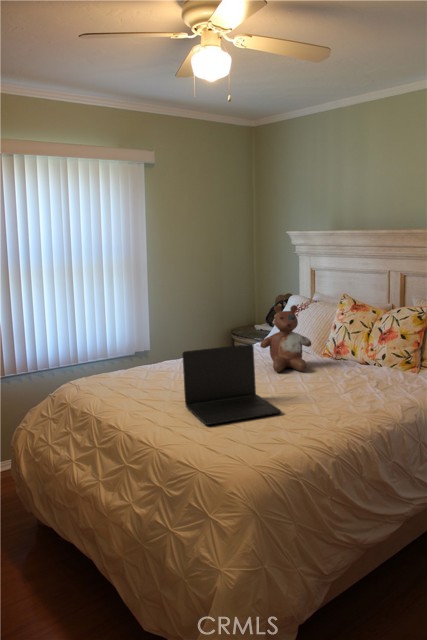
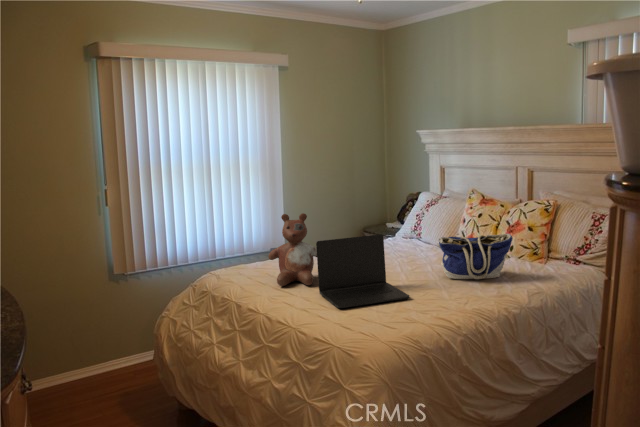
stuffed bear: present [260,305,311,372] -> present [268,213,317,286]
tote bag: none [309,344,387,391] -> present [437,234,512,279]

